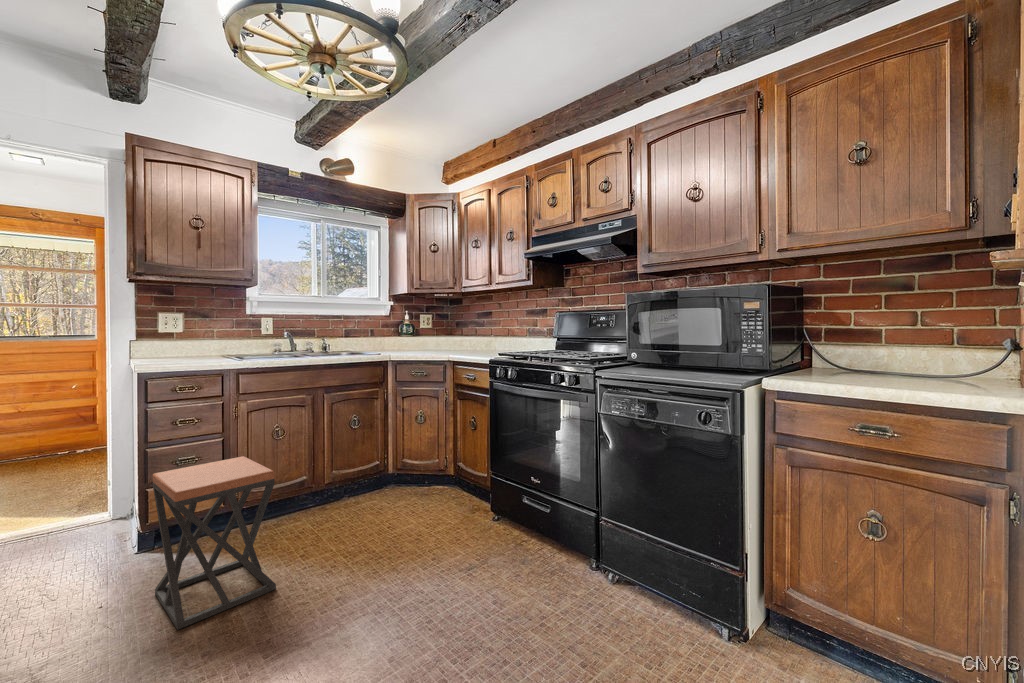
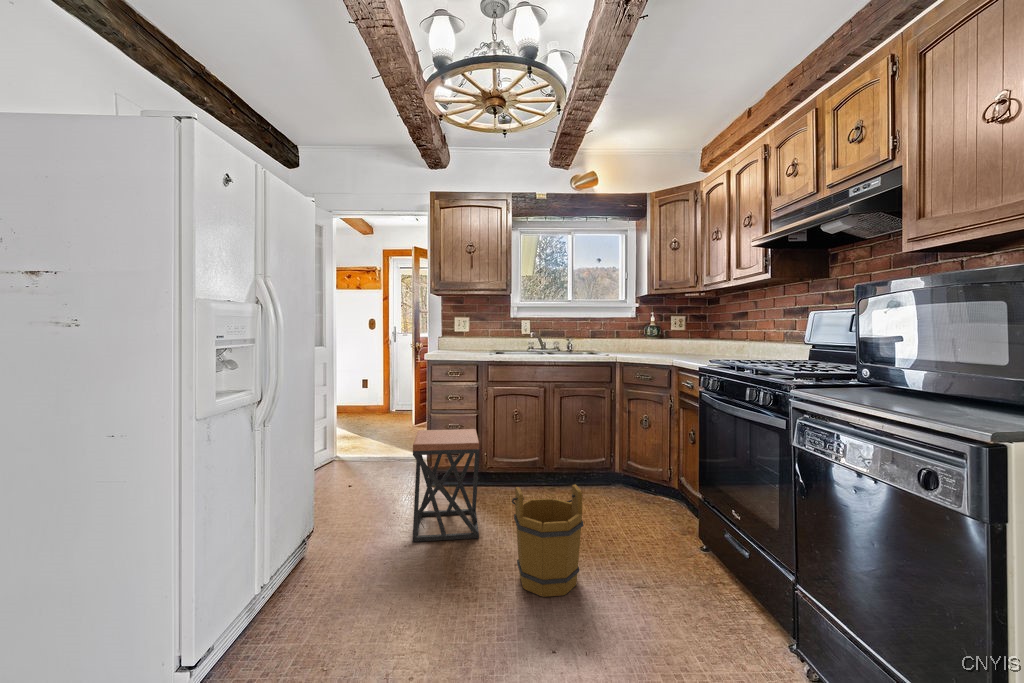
bucket: none [347,490,428,619] -> present [512,484,583,597]

